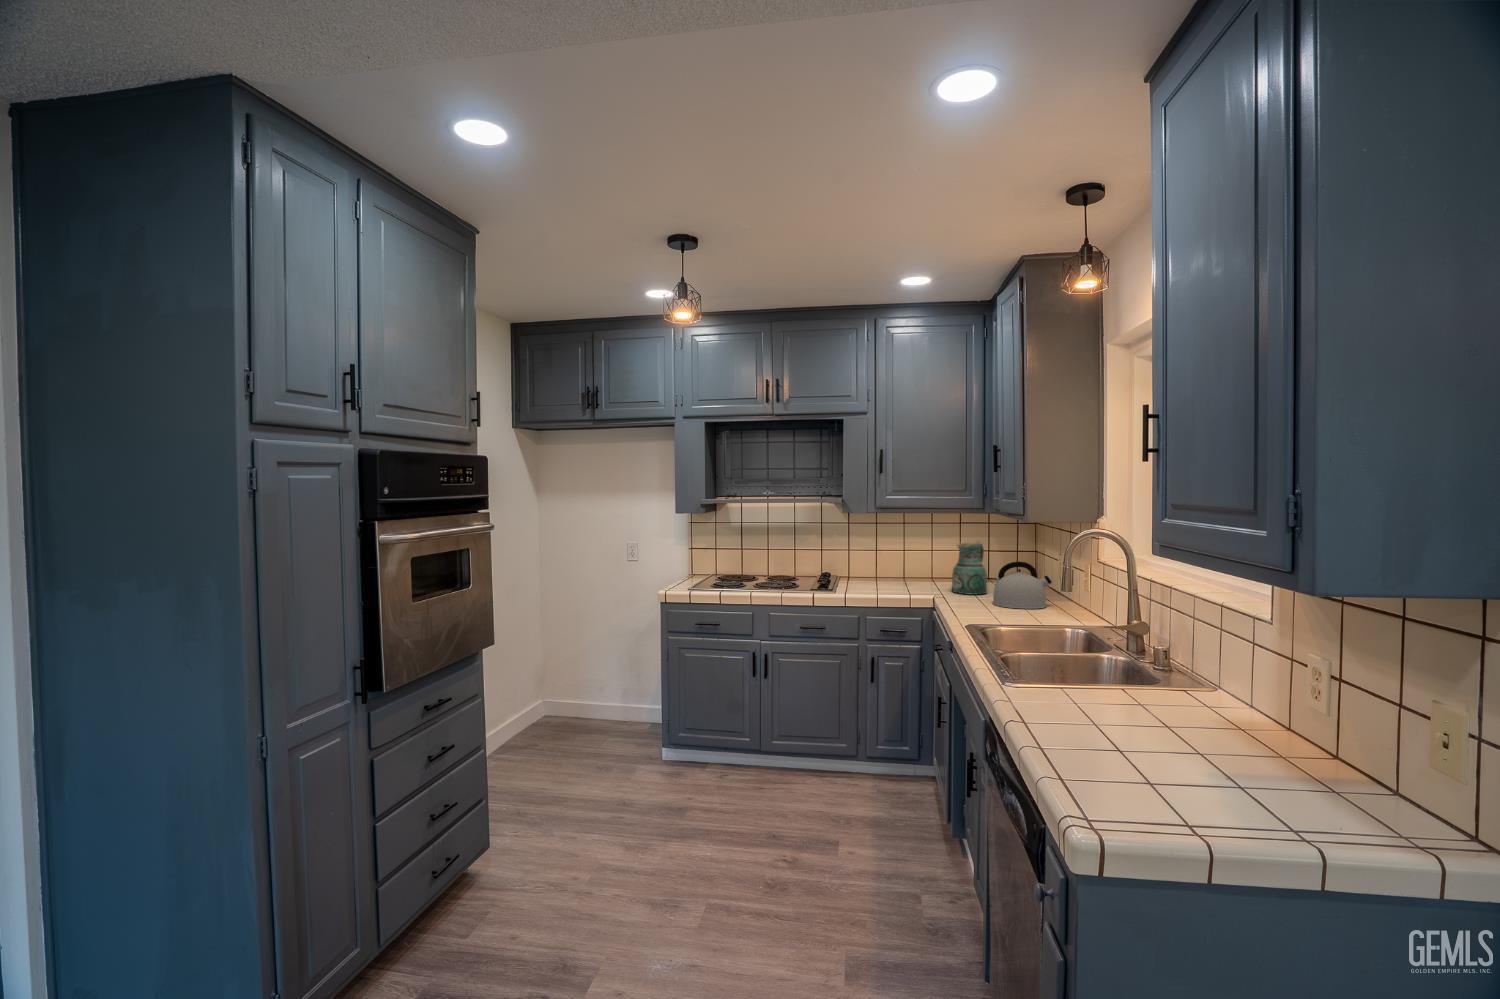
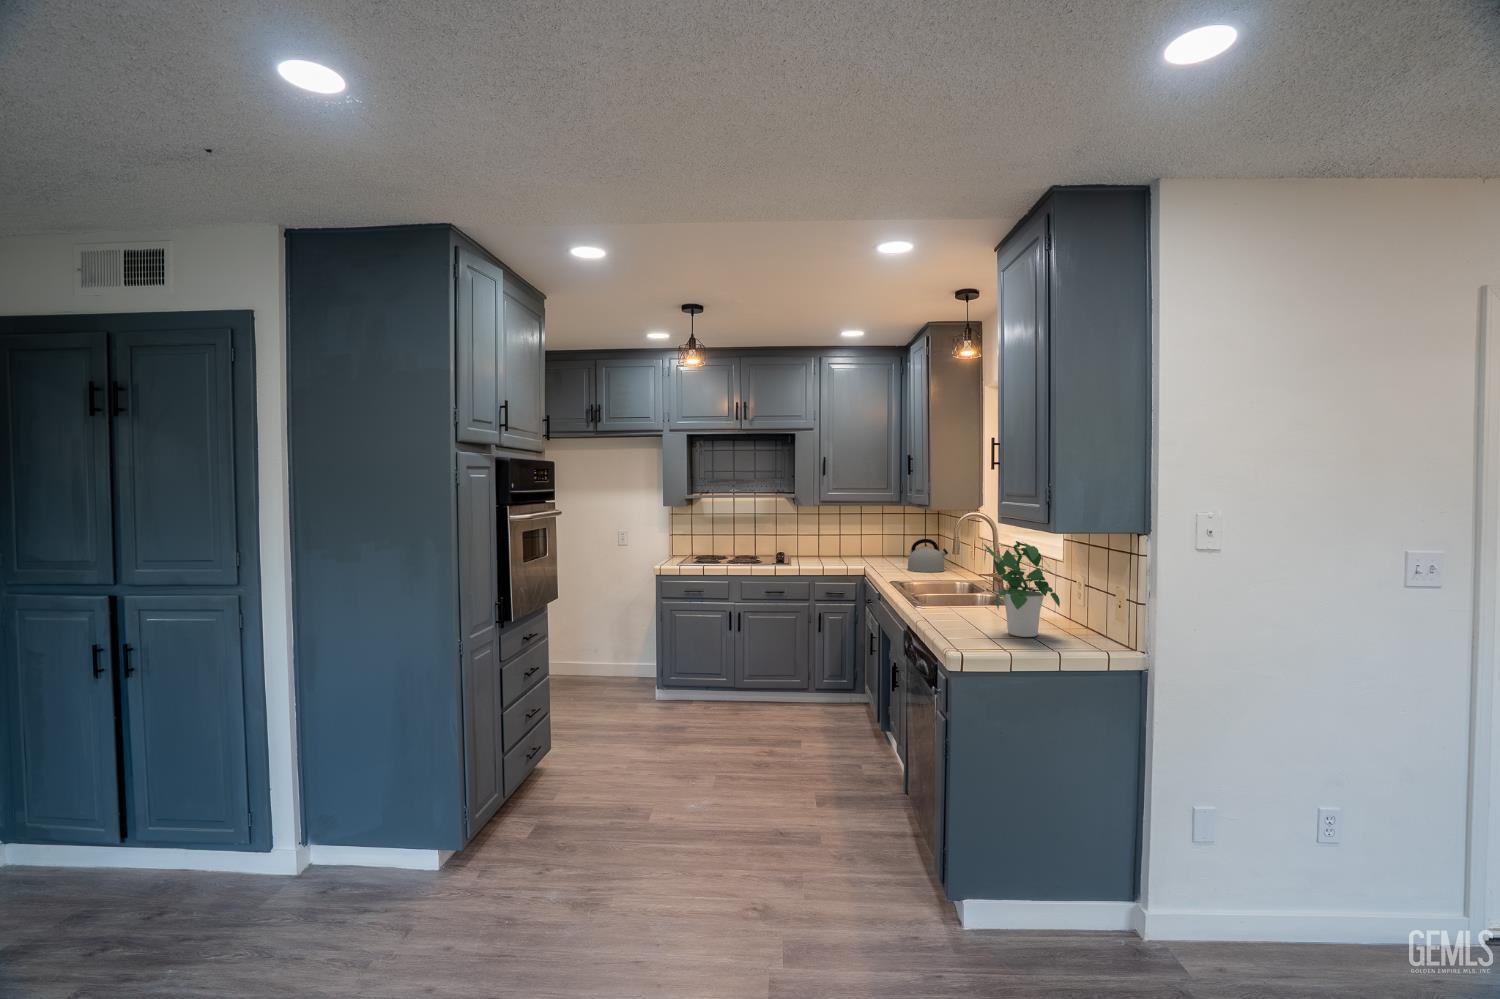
ceramic pitcher: present [952,542,987,595] -> none [877,526,903,565]
potted plant: none [1128,597,1298,786] -> present [984,541,1060,637]

